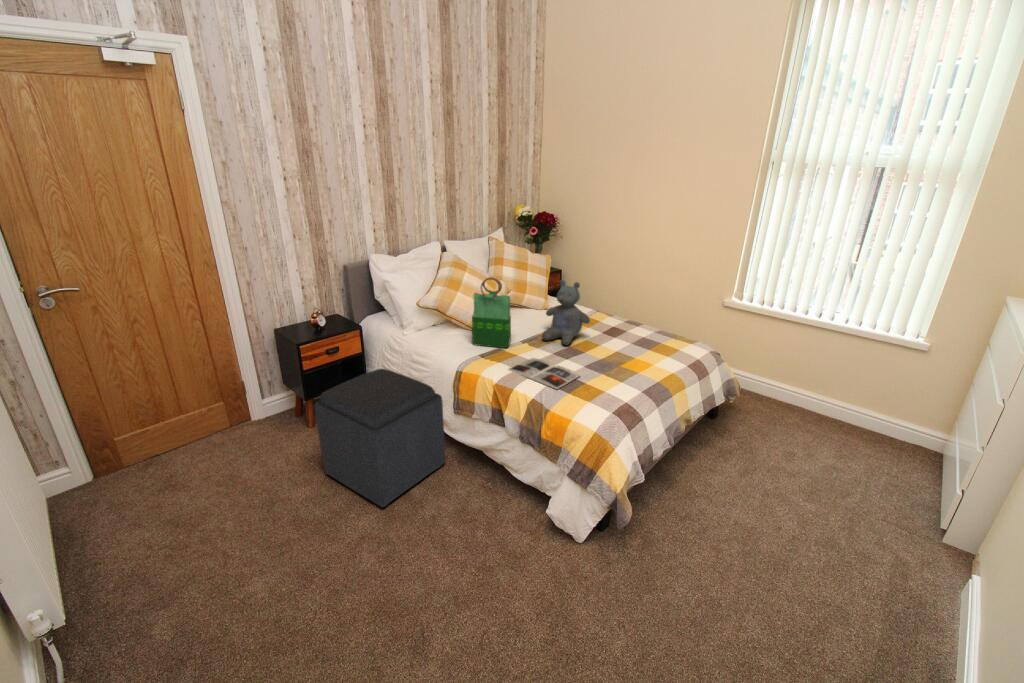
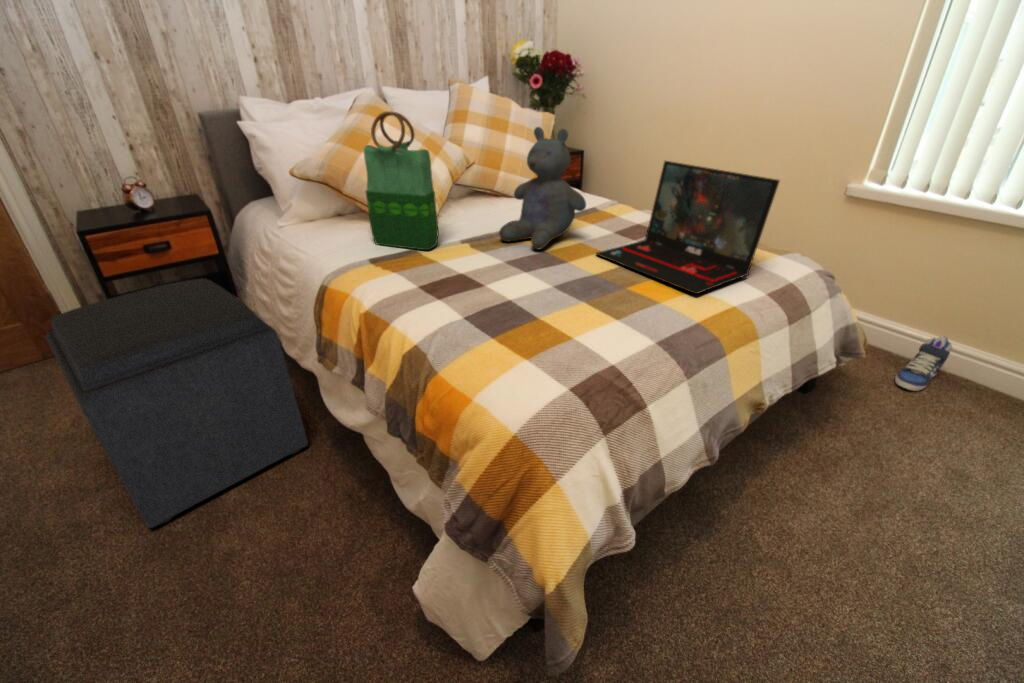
laptop: none [598,297,688,368] -> present [596,161,779,294]
magazine: present [509,358,580,389] -> none [401,268,536,329]
sneaker: none [760,383,786,415] -> present [895,336,952,391]

